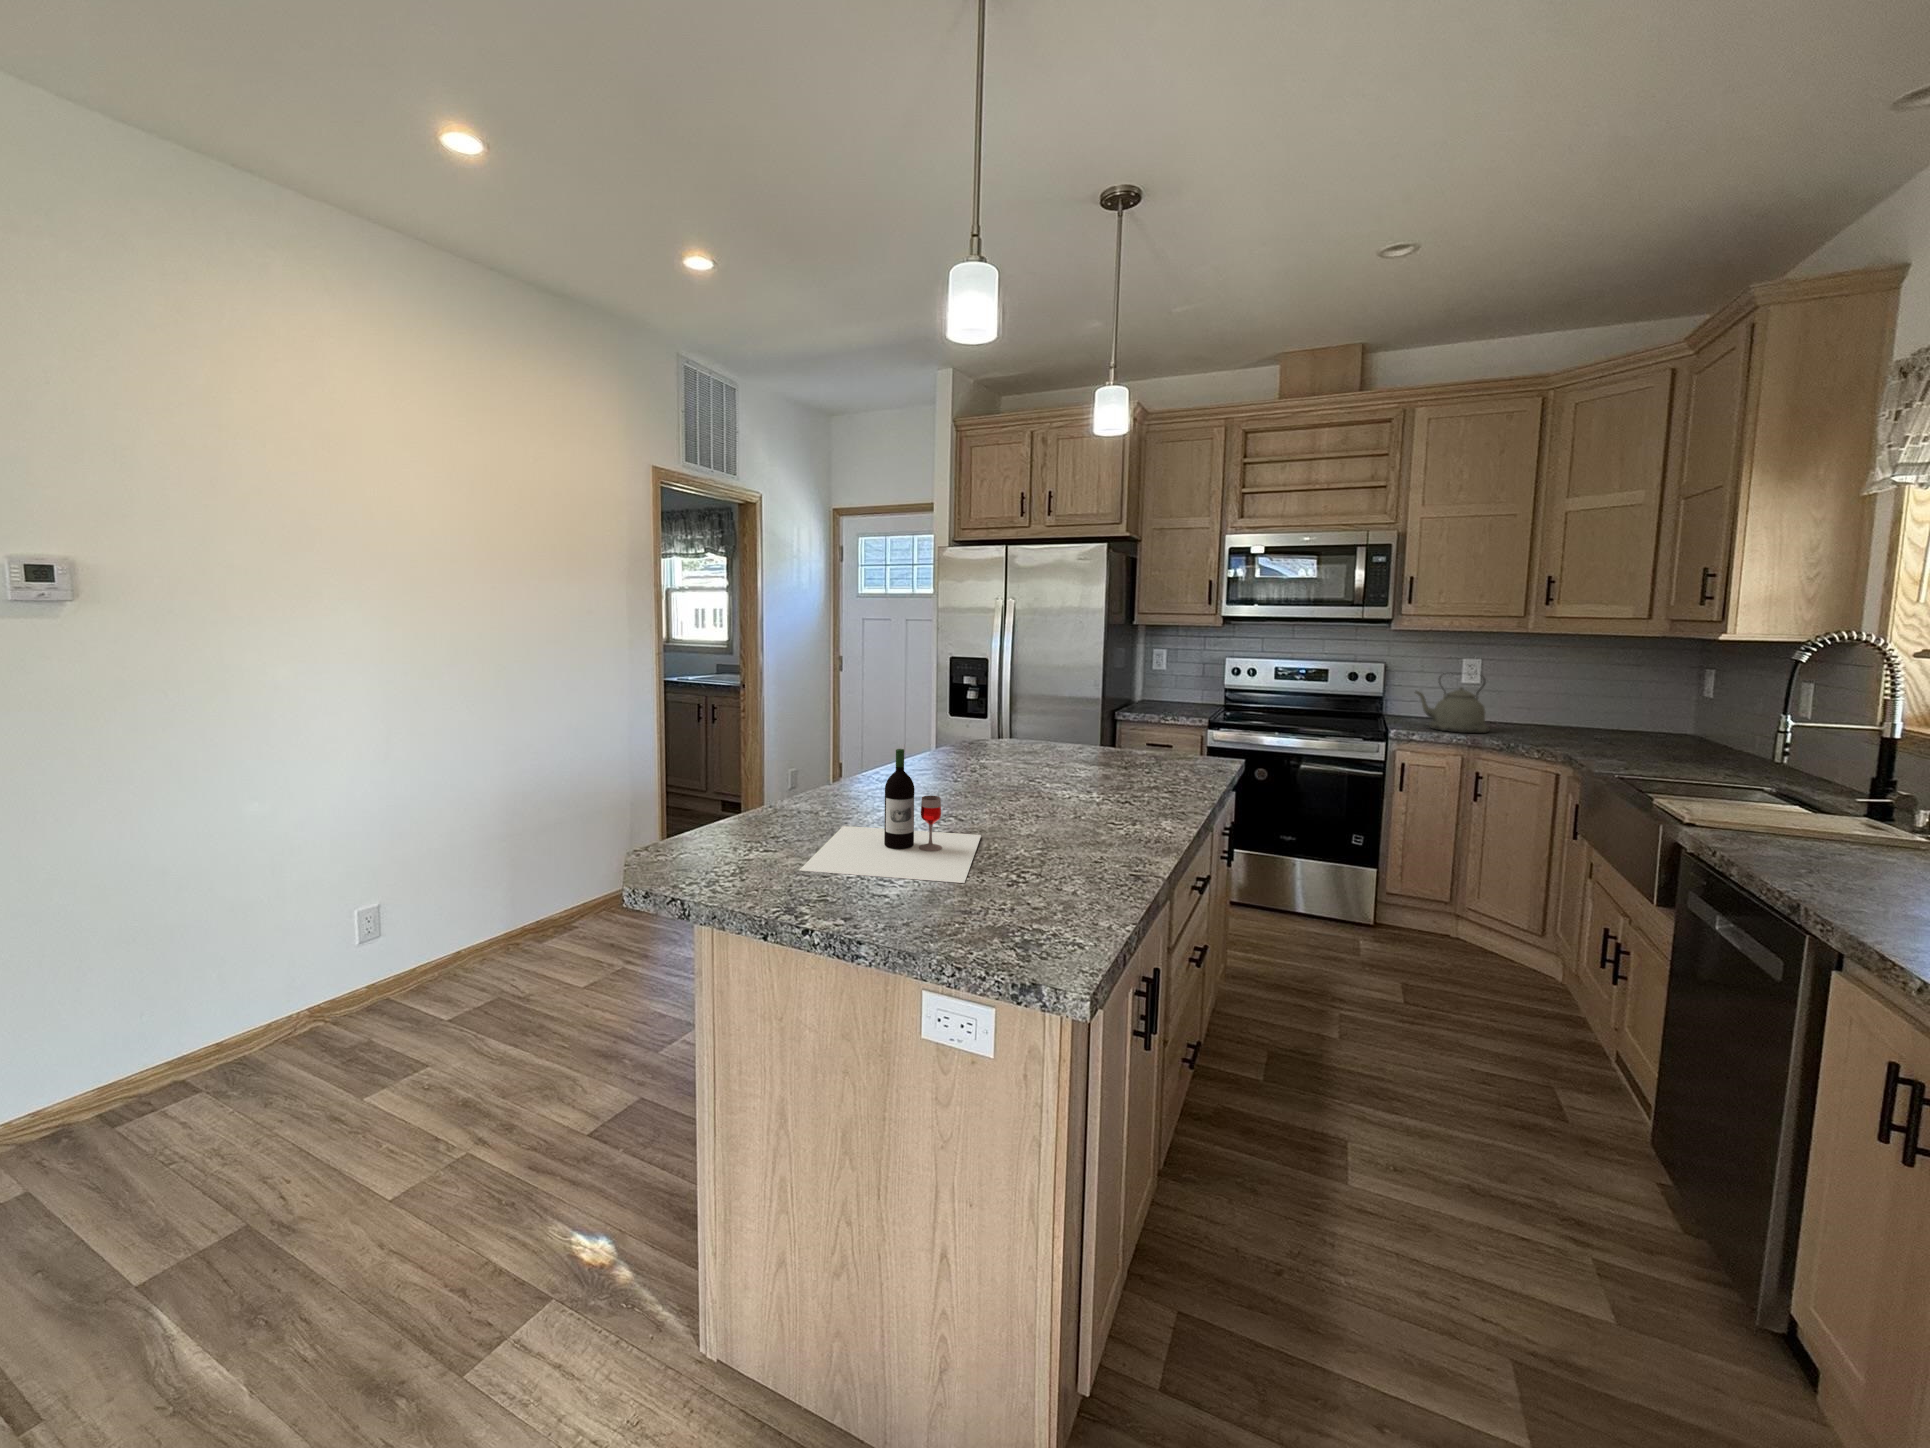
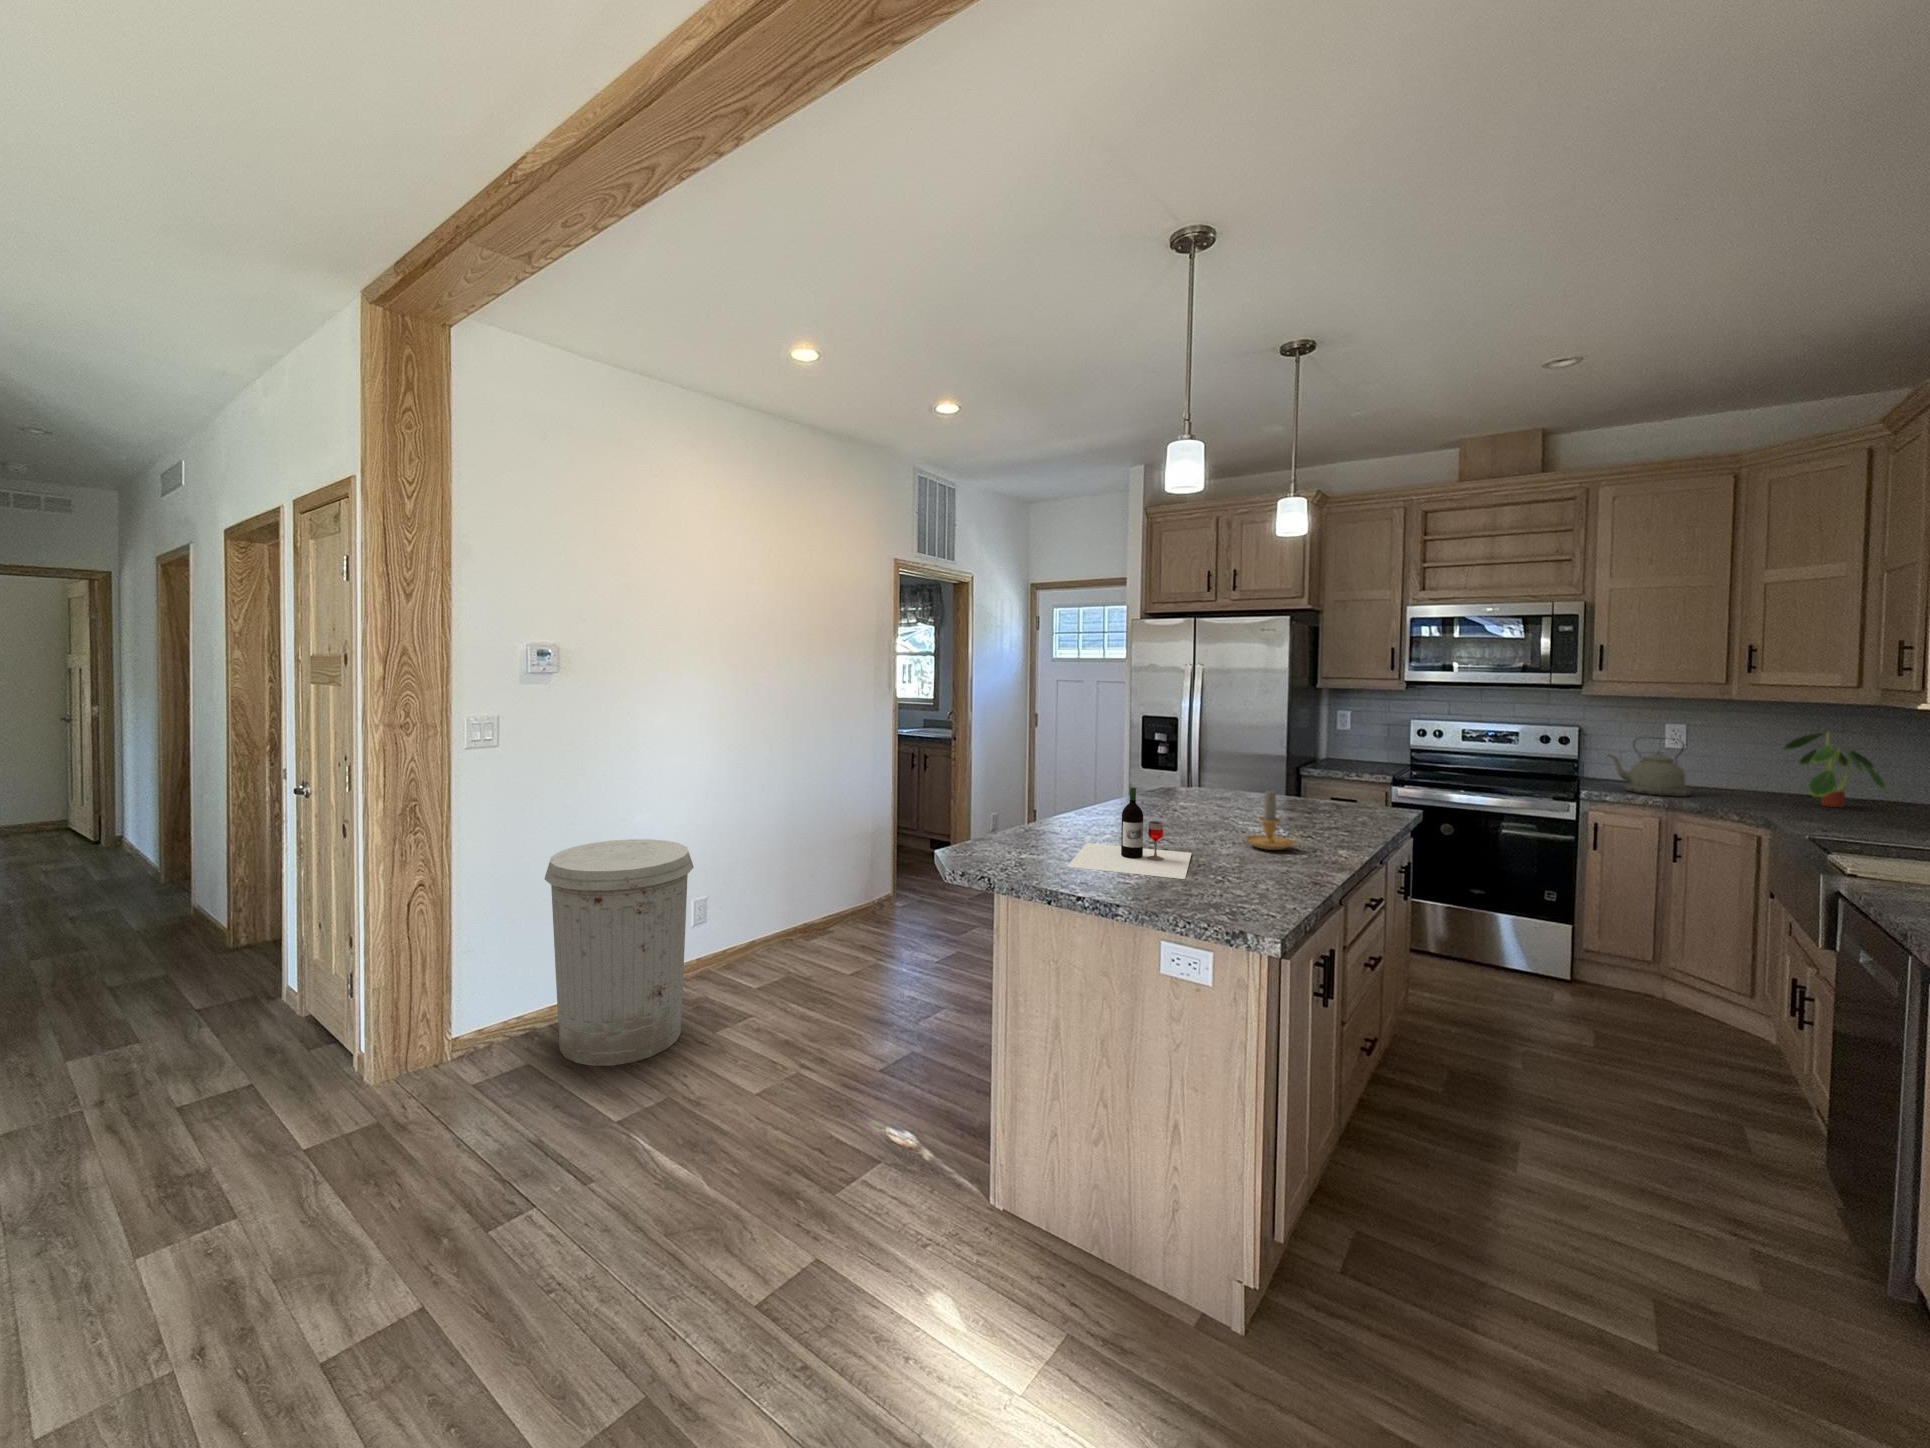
plant: none [1569,664,1662,740] -> present [1783,732,1886,808]
candle: none [1050,742,1121,824] -> present [1244,790,1296,850]
trash can: none [43,835,320,1177] -> present [545,839,694,1066]

